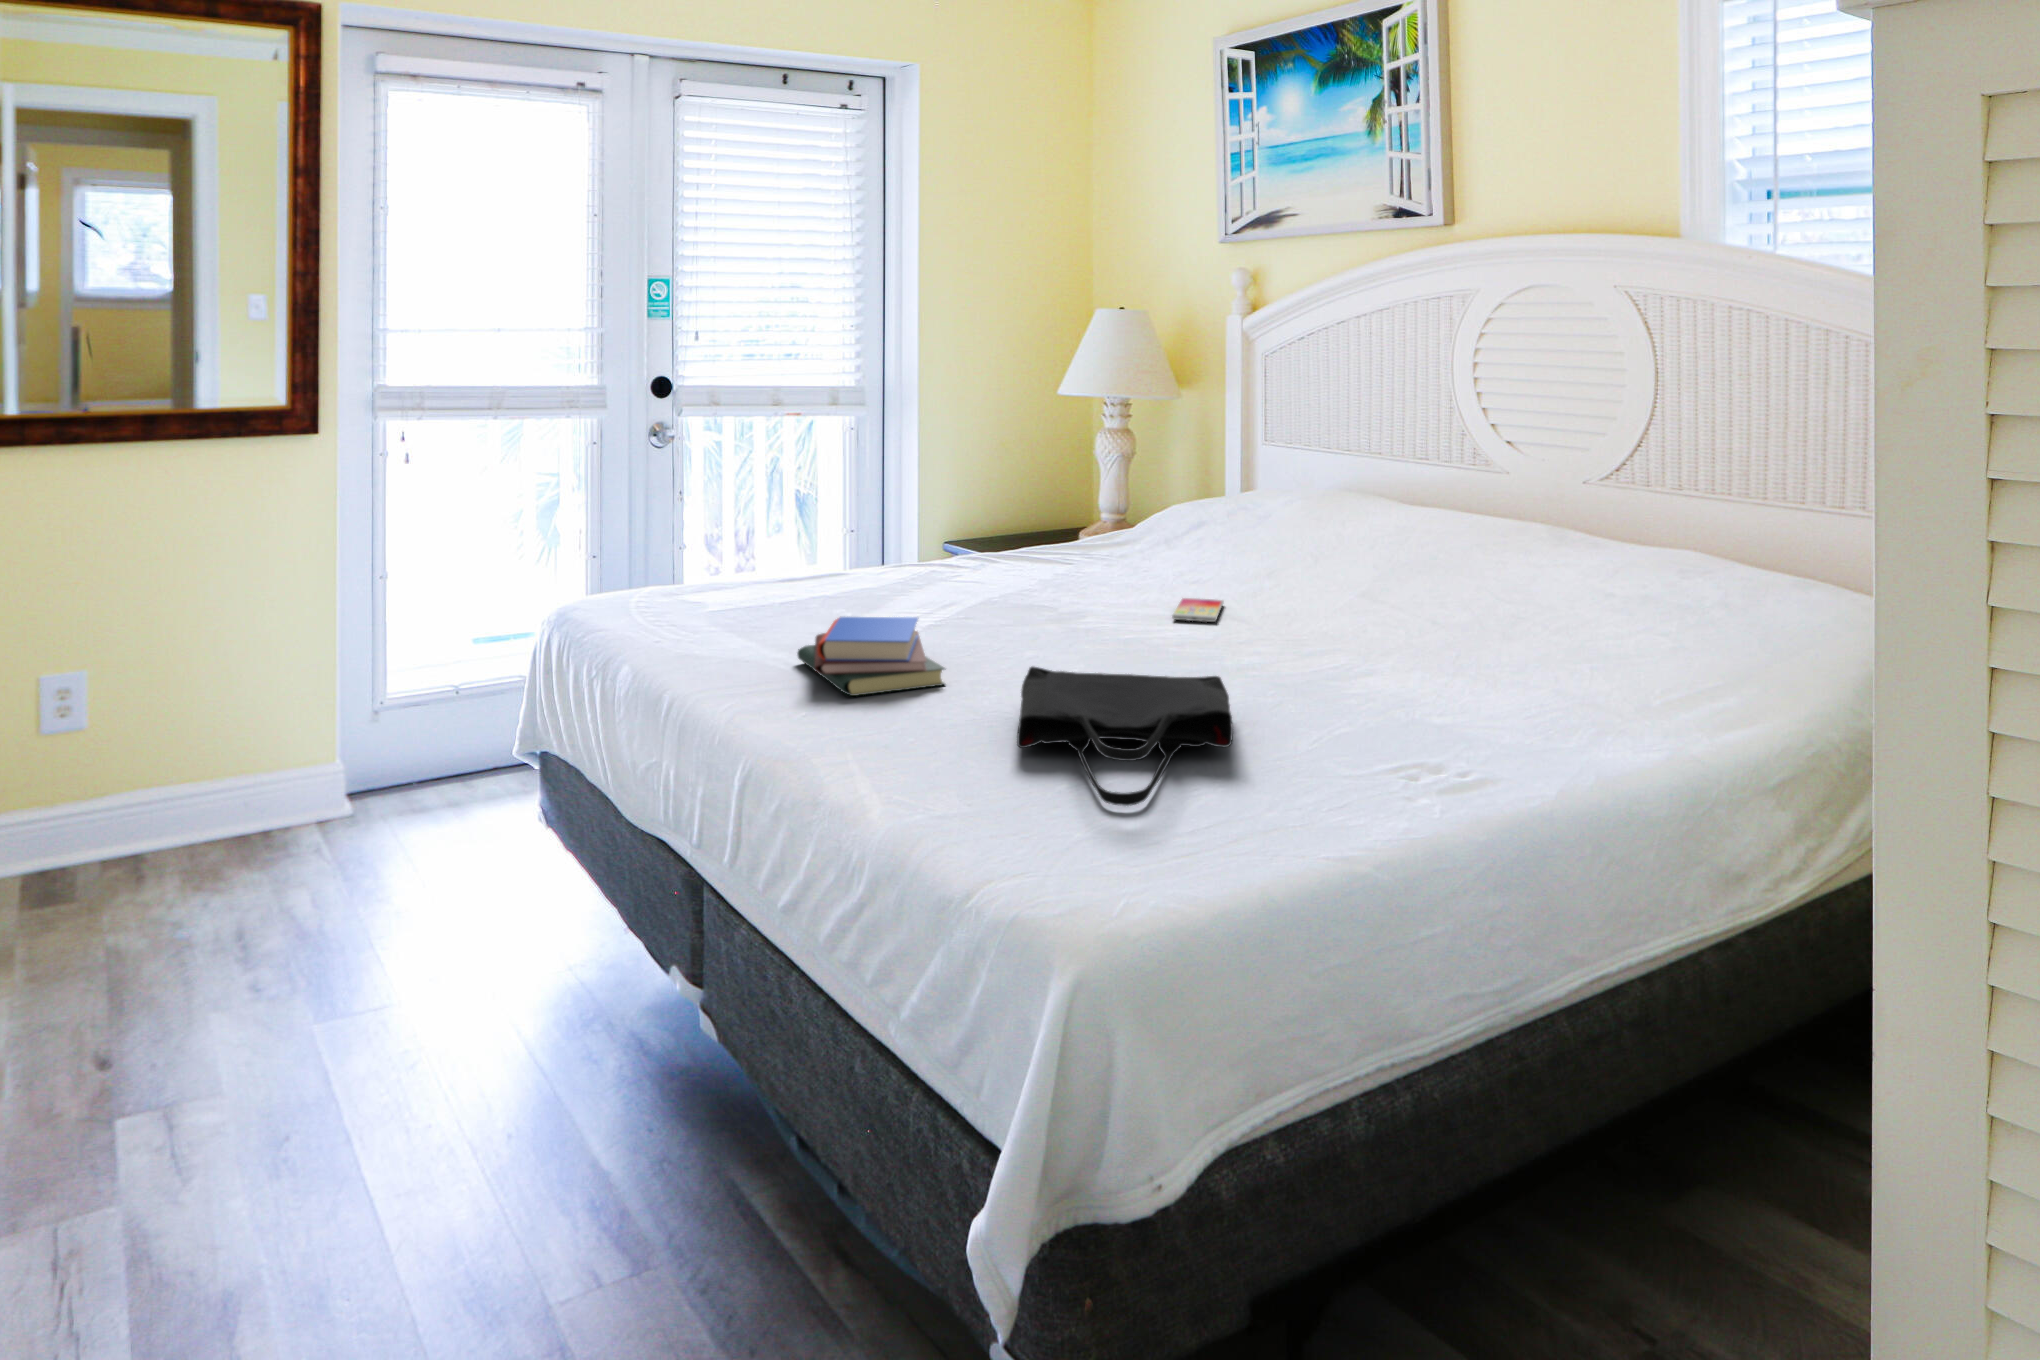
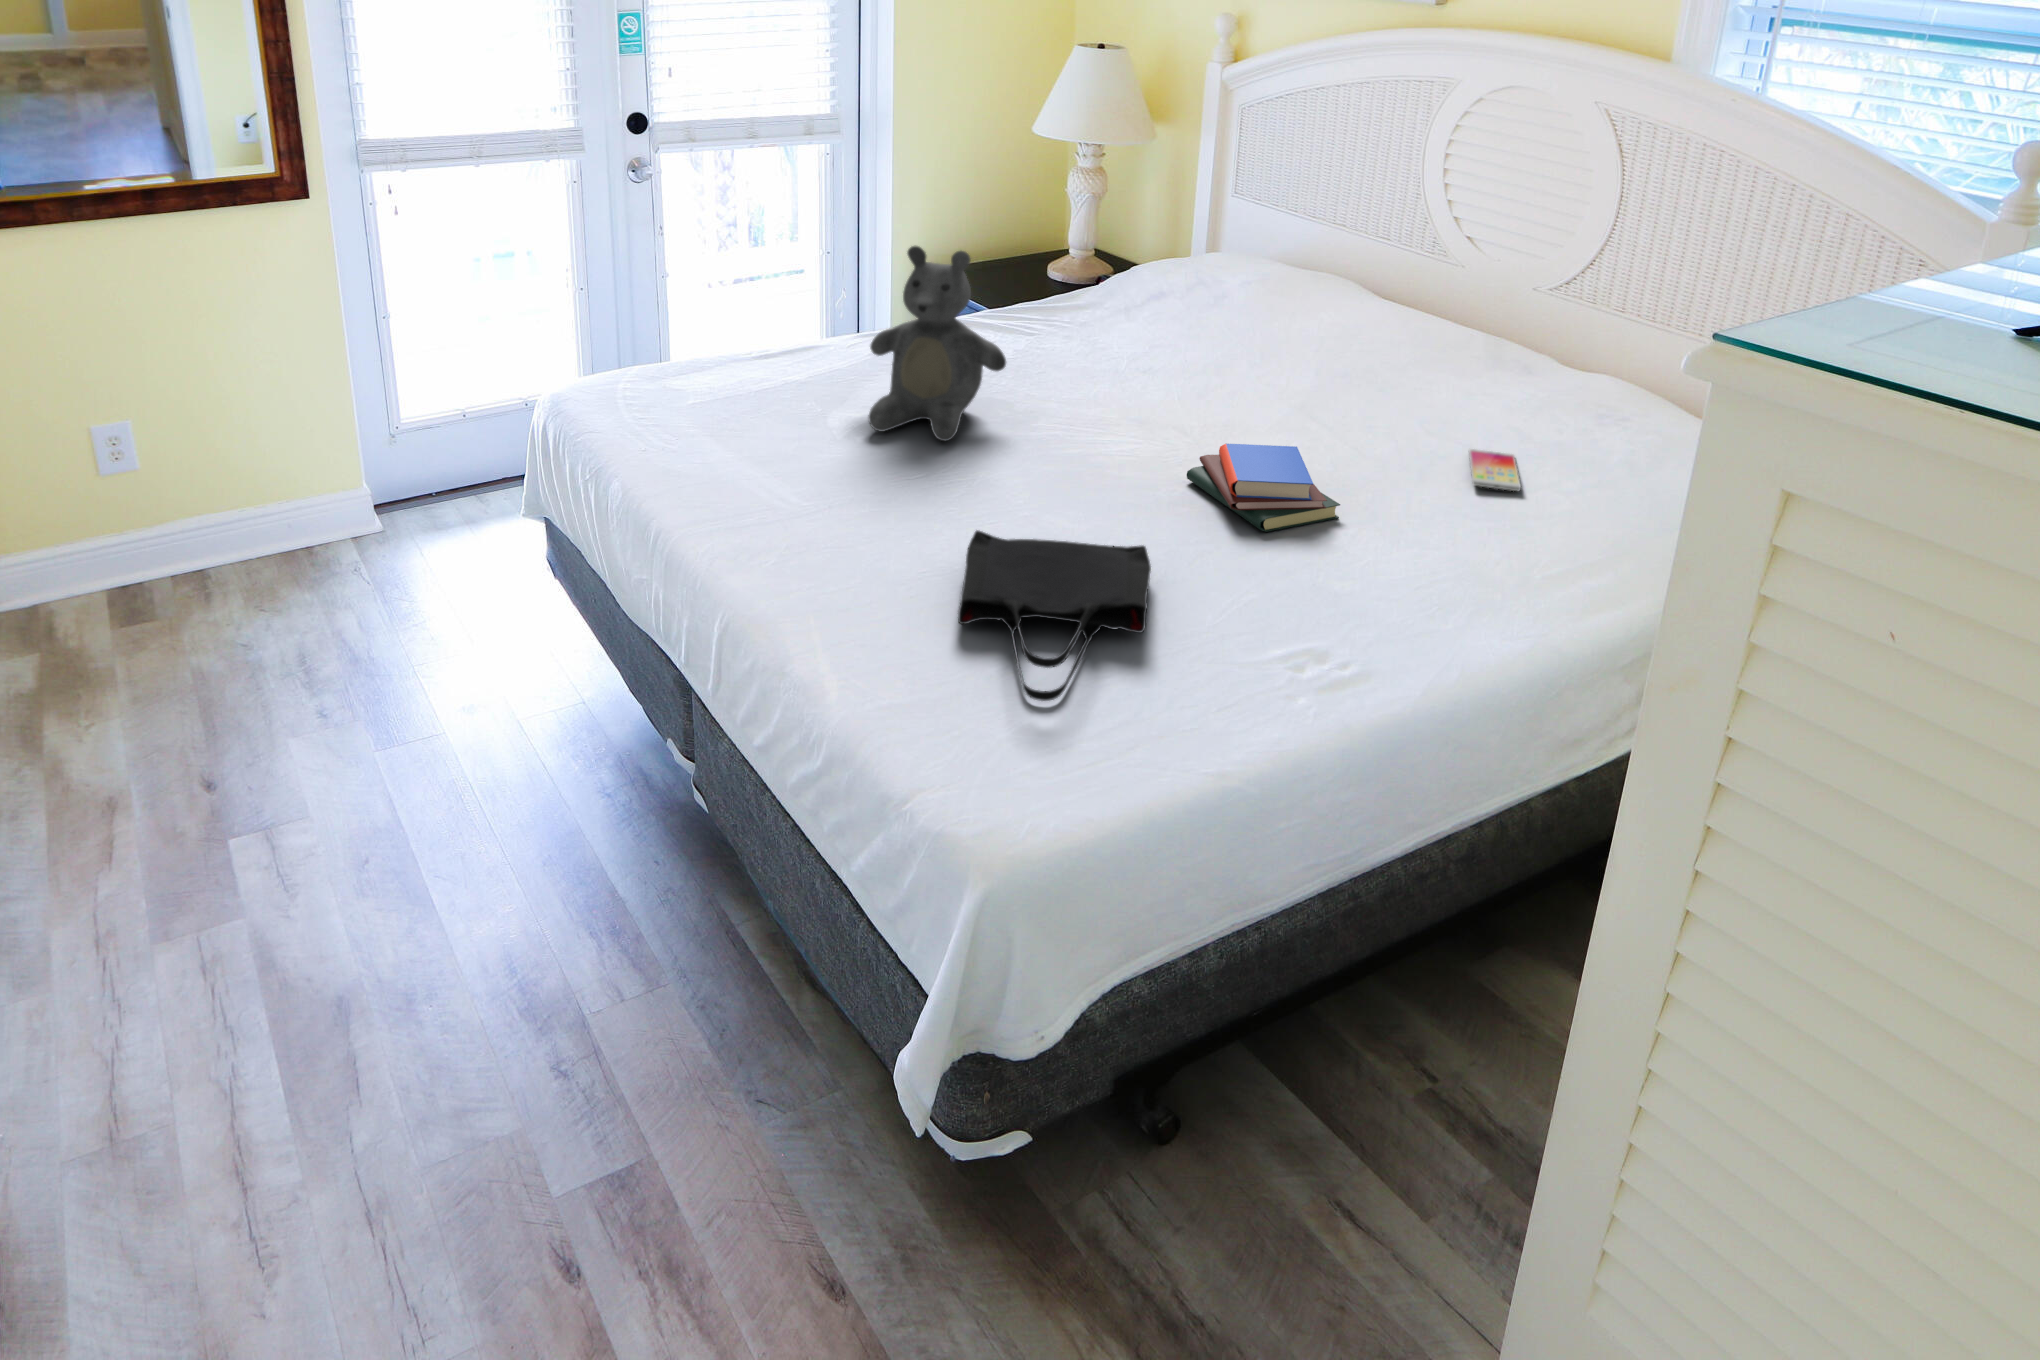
teddy bear: none [903,426,1049,625] -> present [868,246,1006,441]
smartphone: present [1172,598,1224,622] -> present [1469,449,1521,491]
book: present [797,617,945,696] -> present [1187,444,1340,532]

